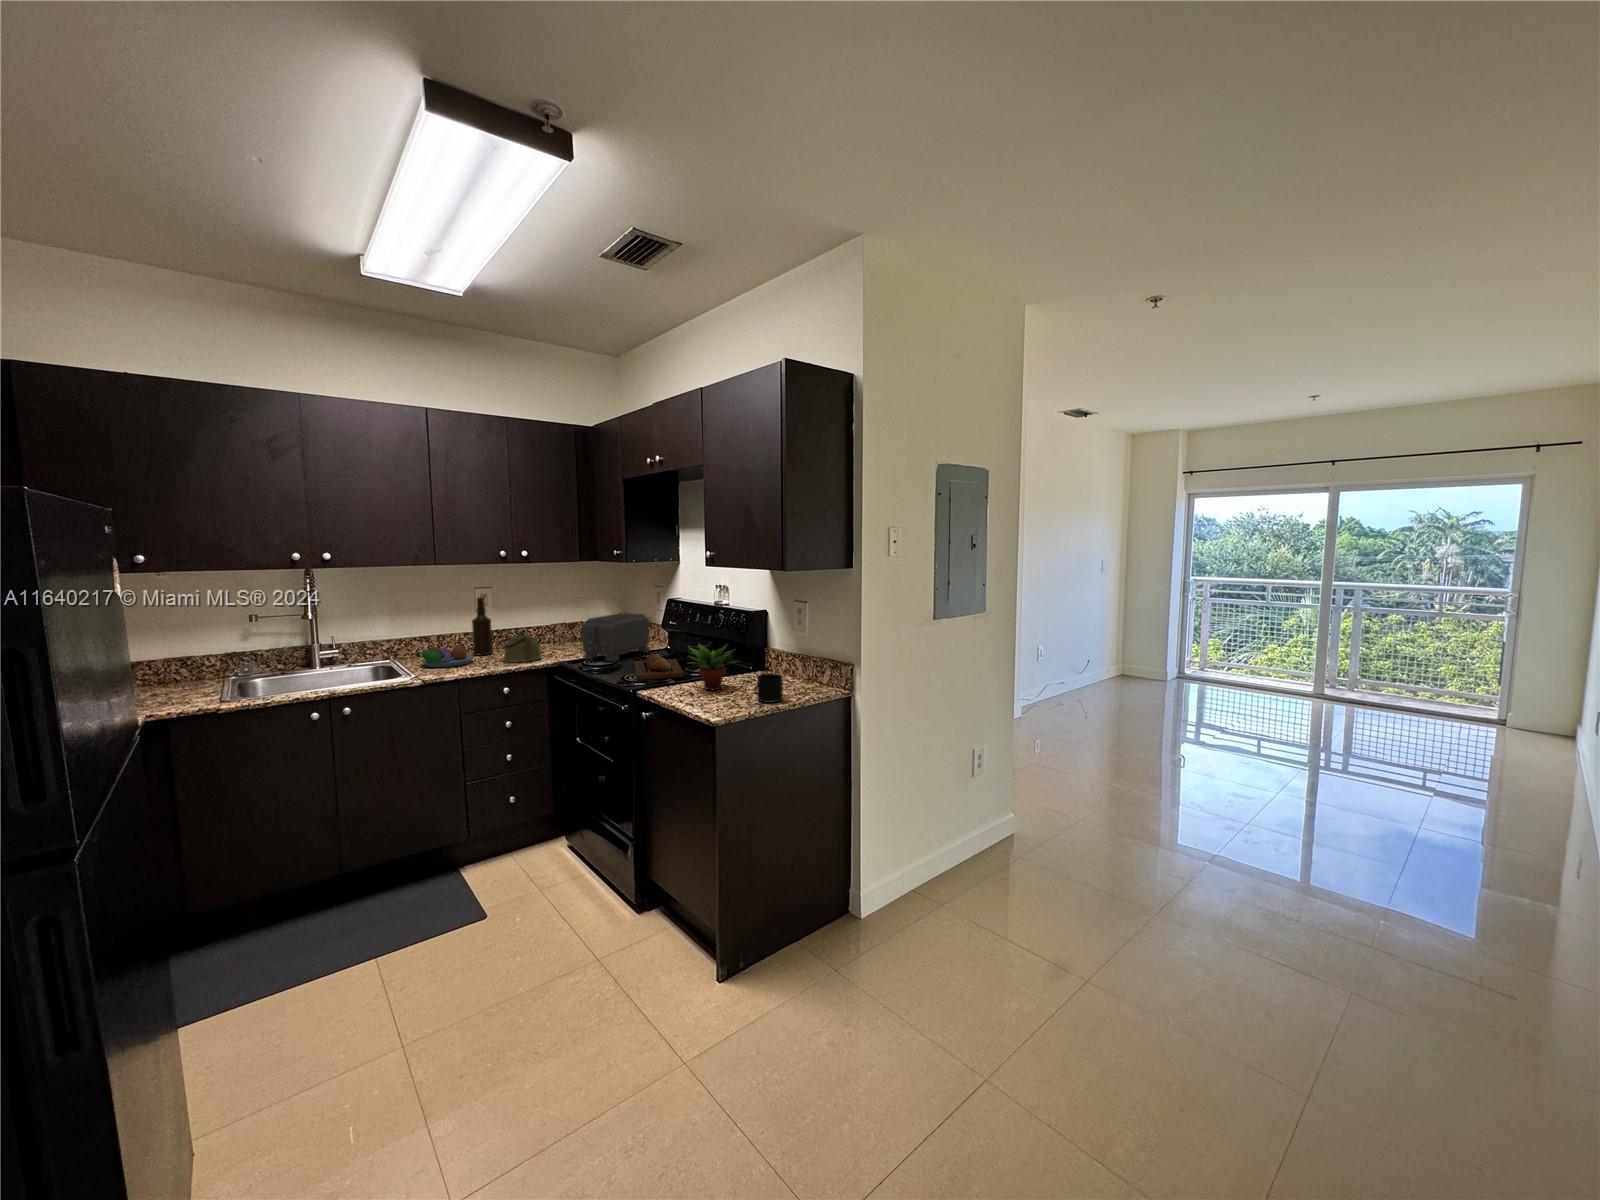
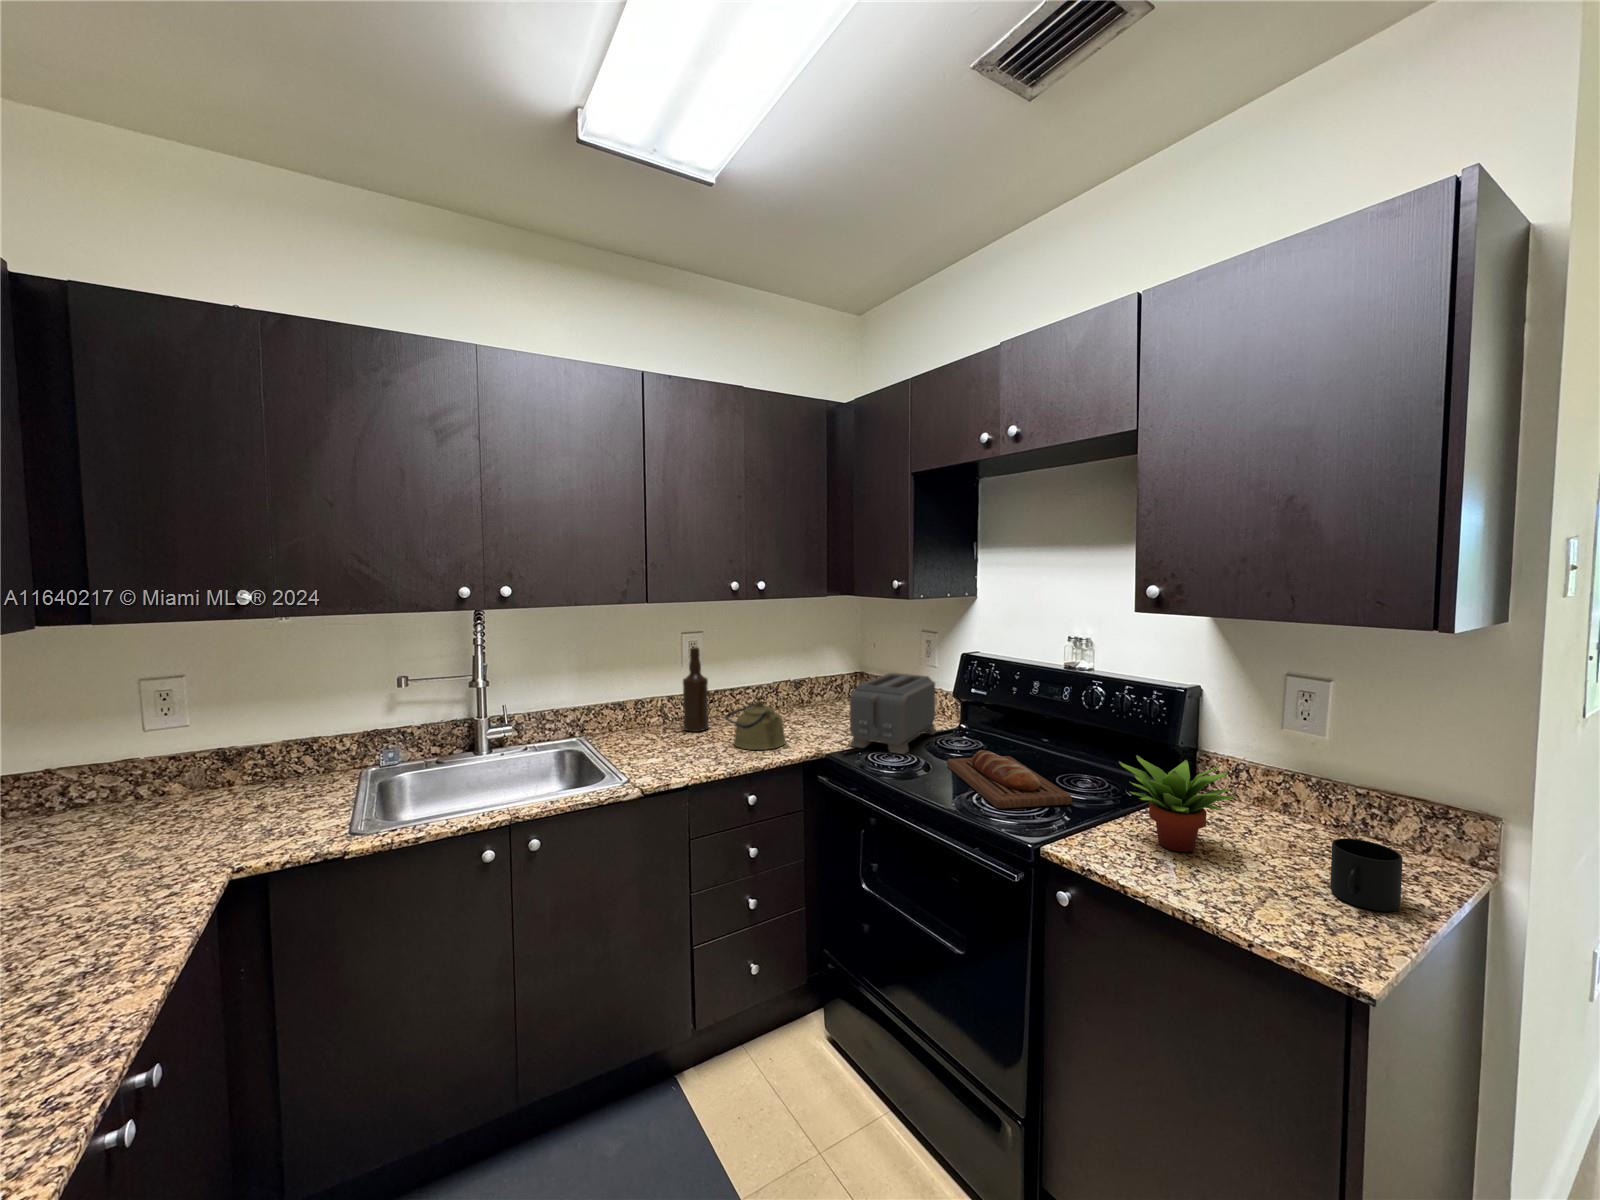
fruit bowl: present [415,645,474,667] -> none [617,719,694,757]

